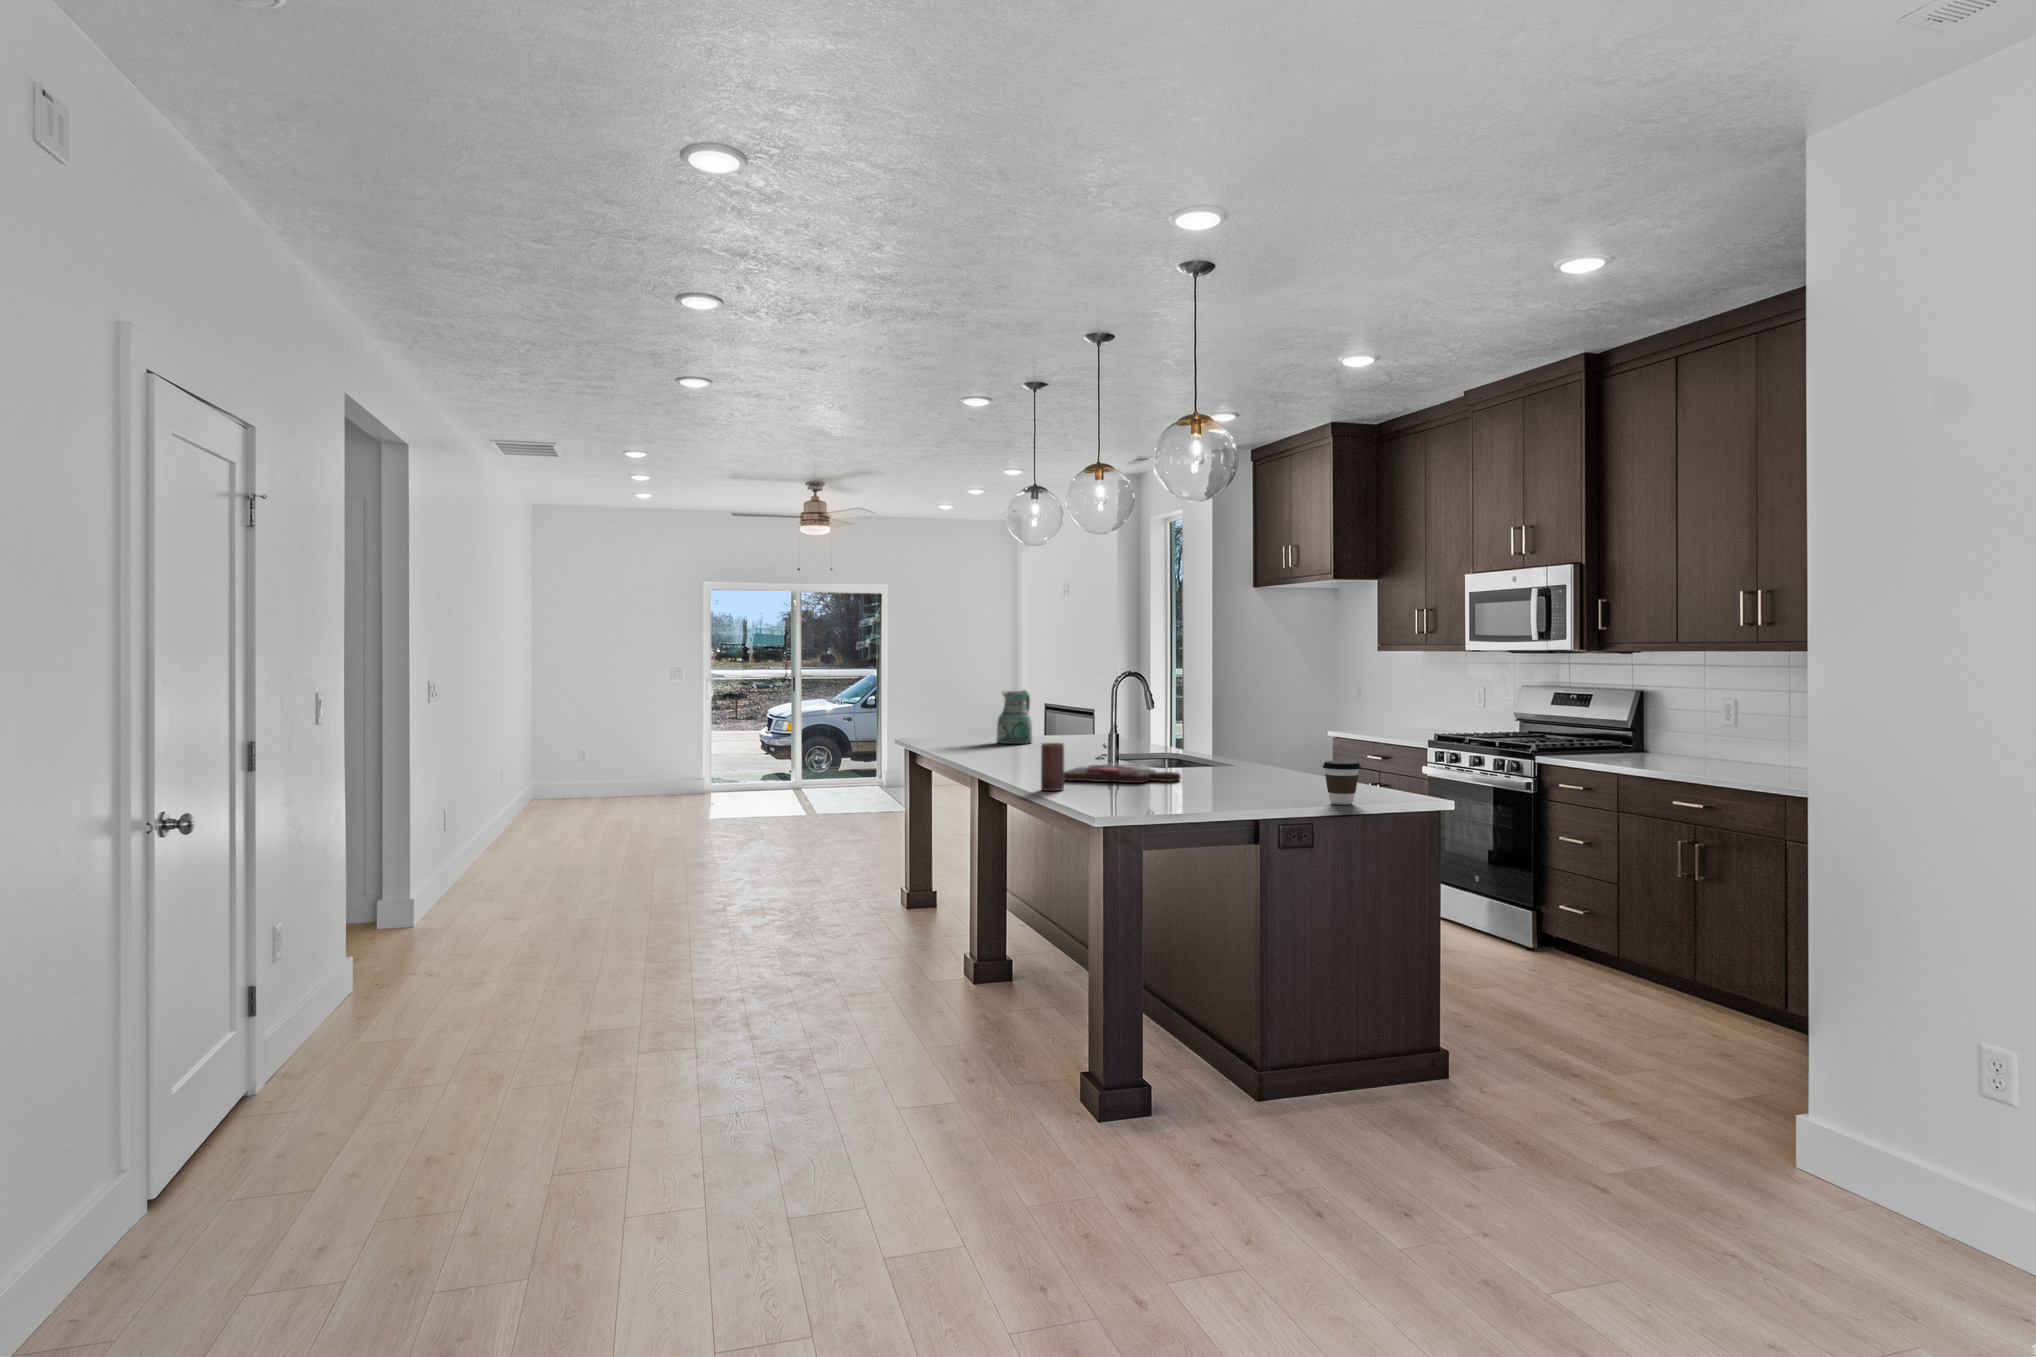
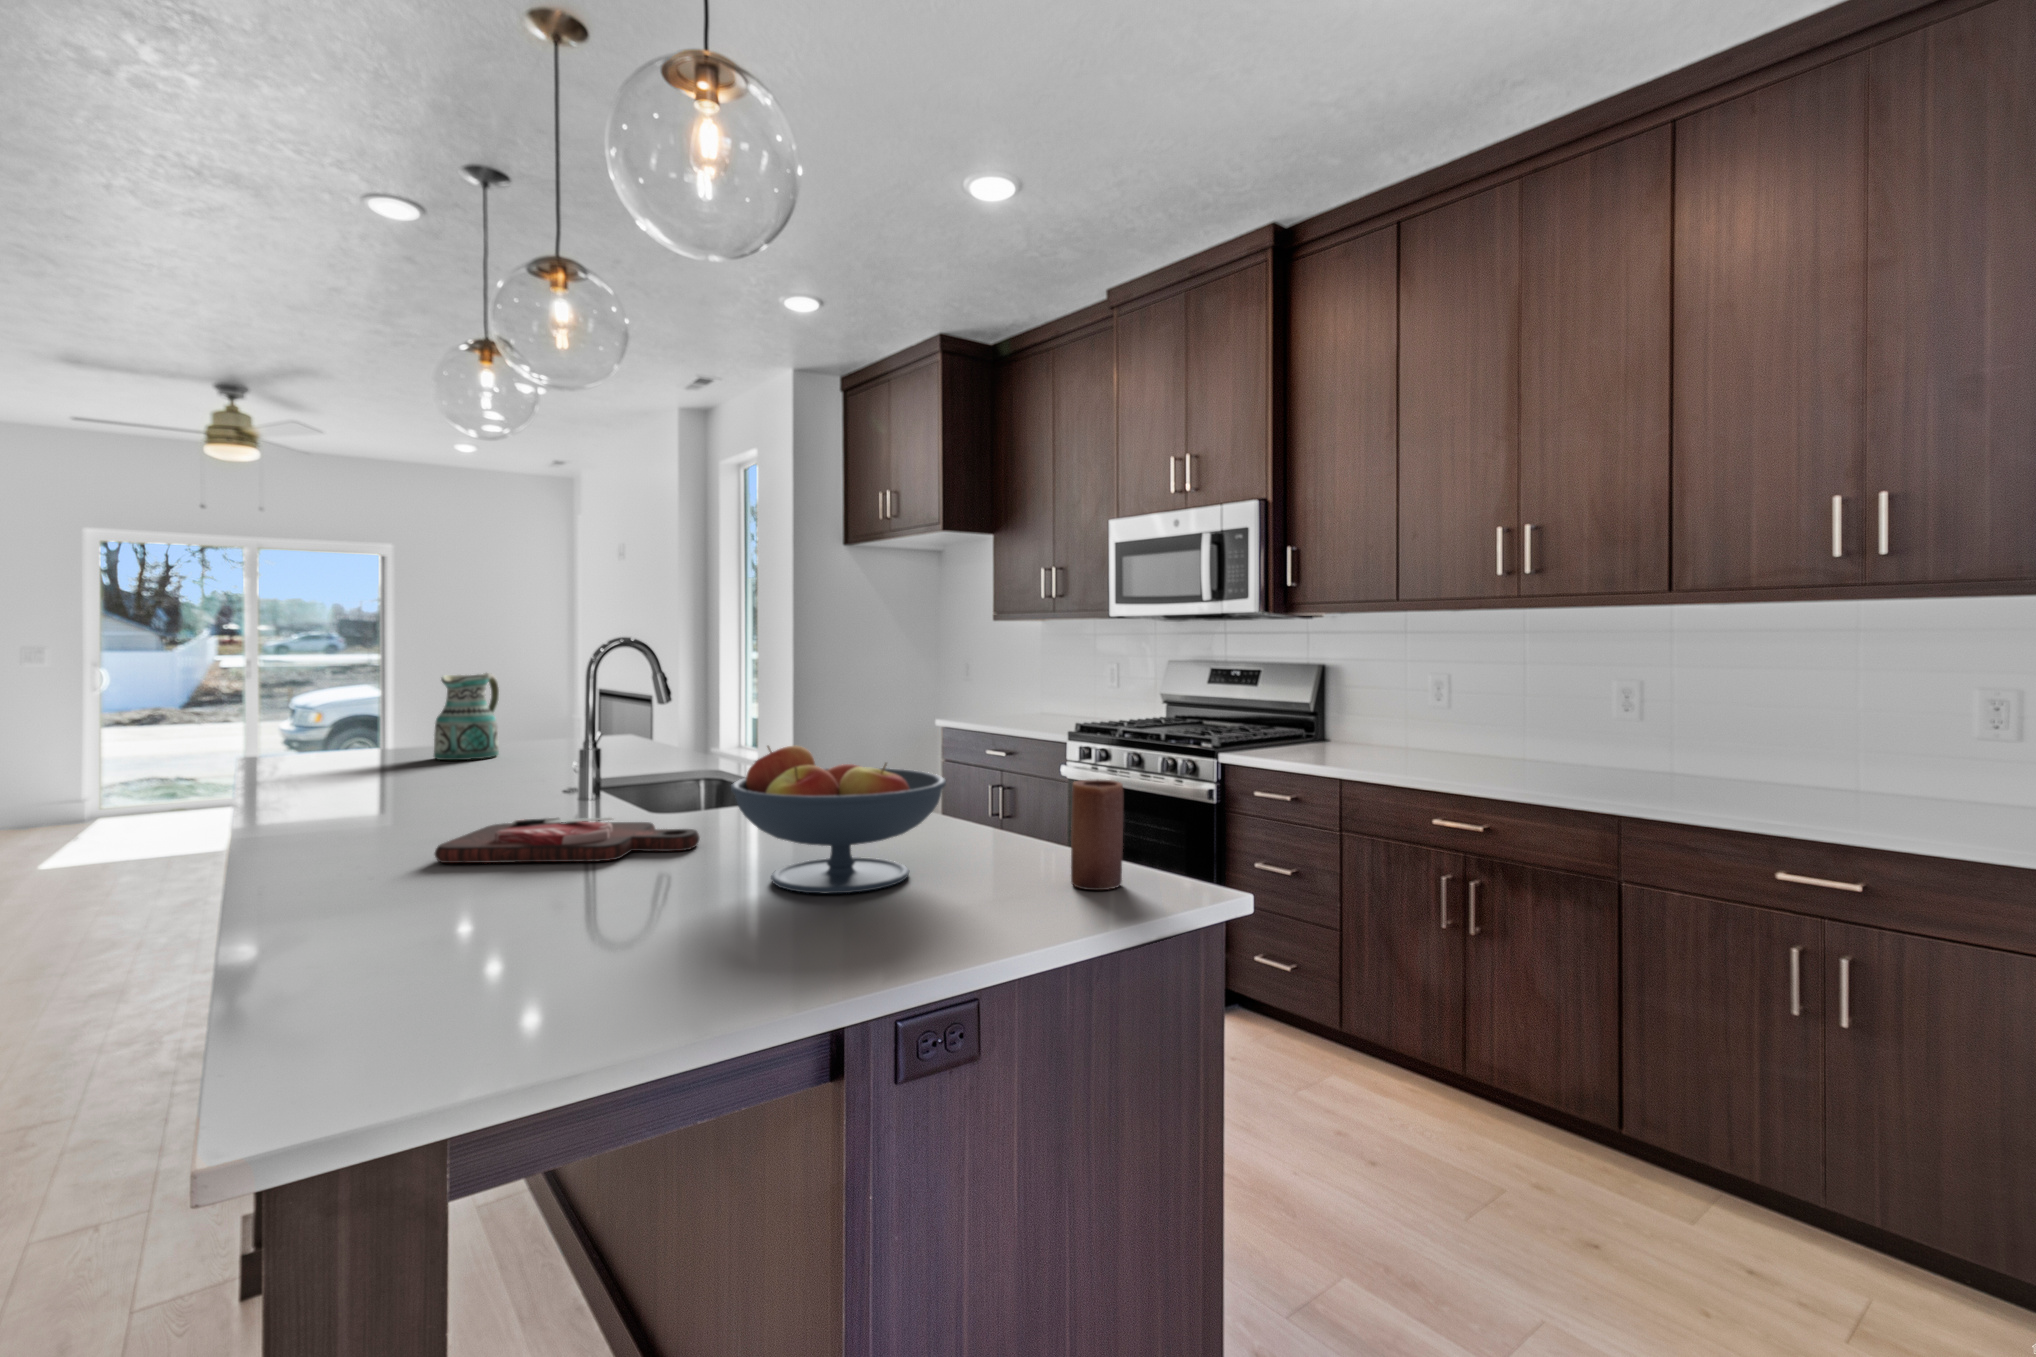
fruit bowl: none [1203,728,1306,795] -> present [731,746,946,893]
candle: present [1041,743,1064,791] -> present [1071,779,1123,890]
coffee cup: present [1323,761,1361,805] -> none [992,816,1074,918]

